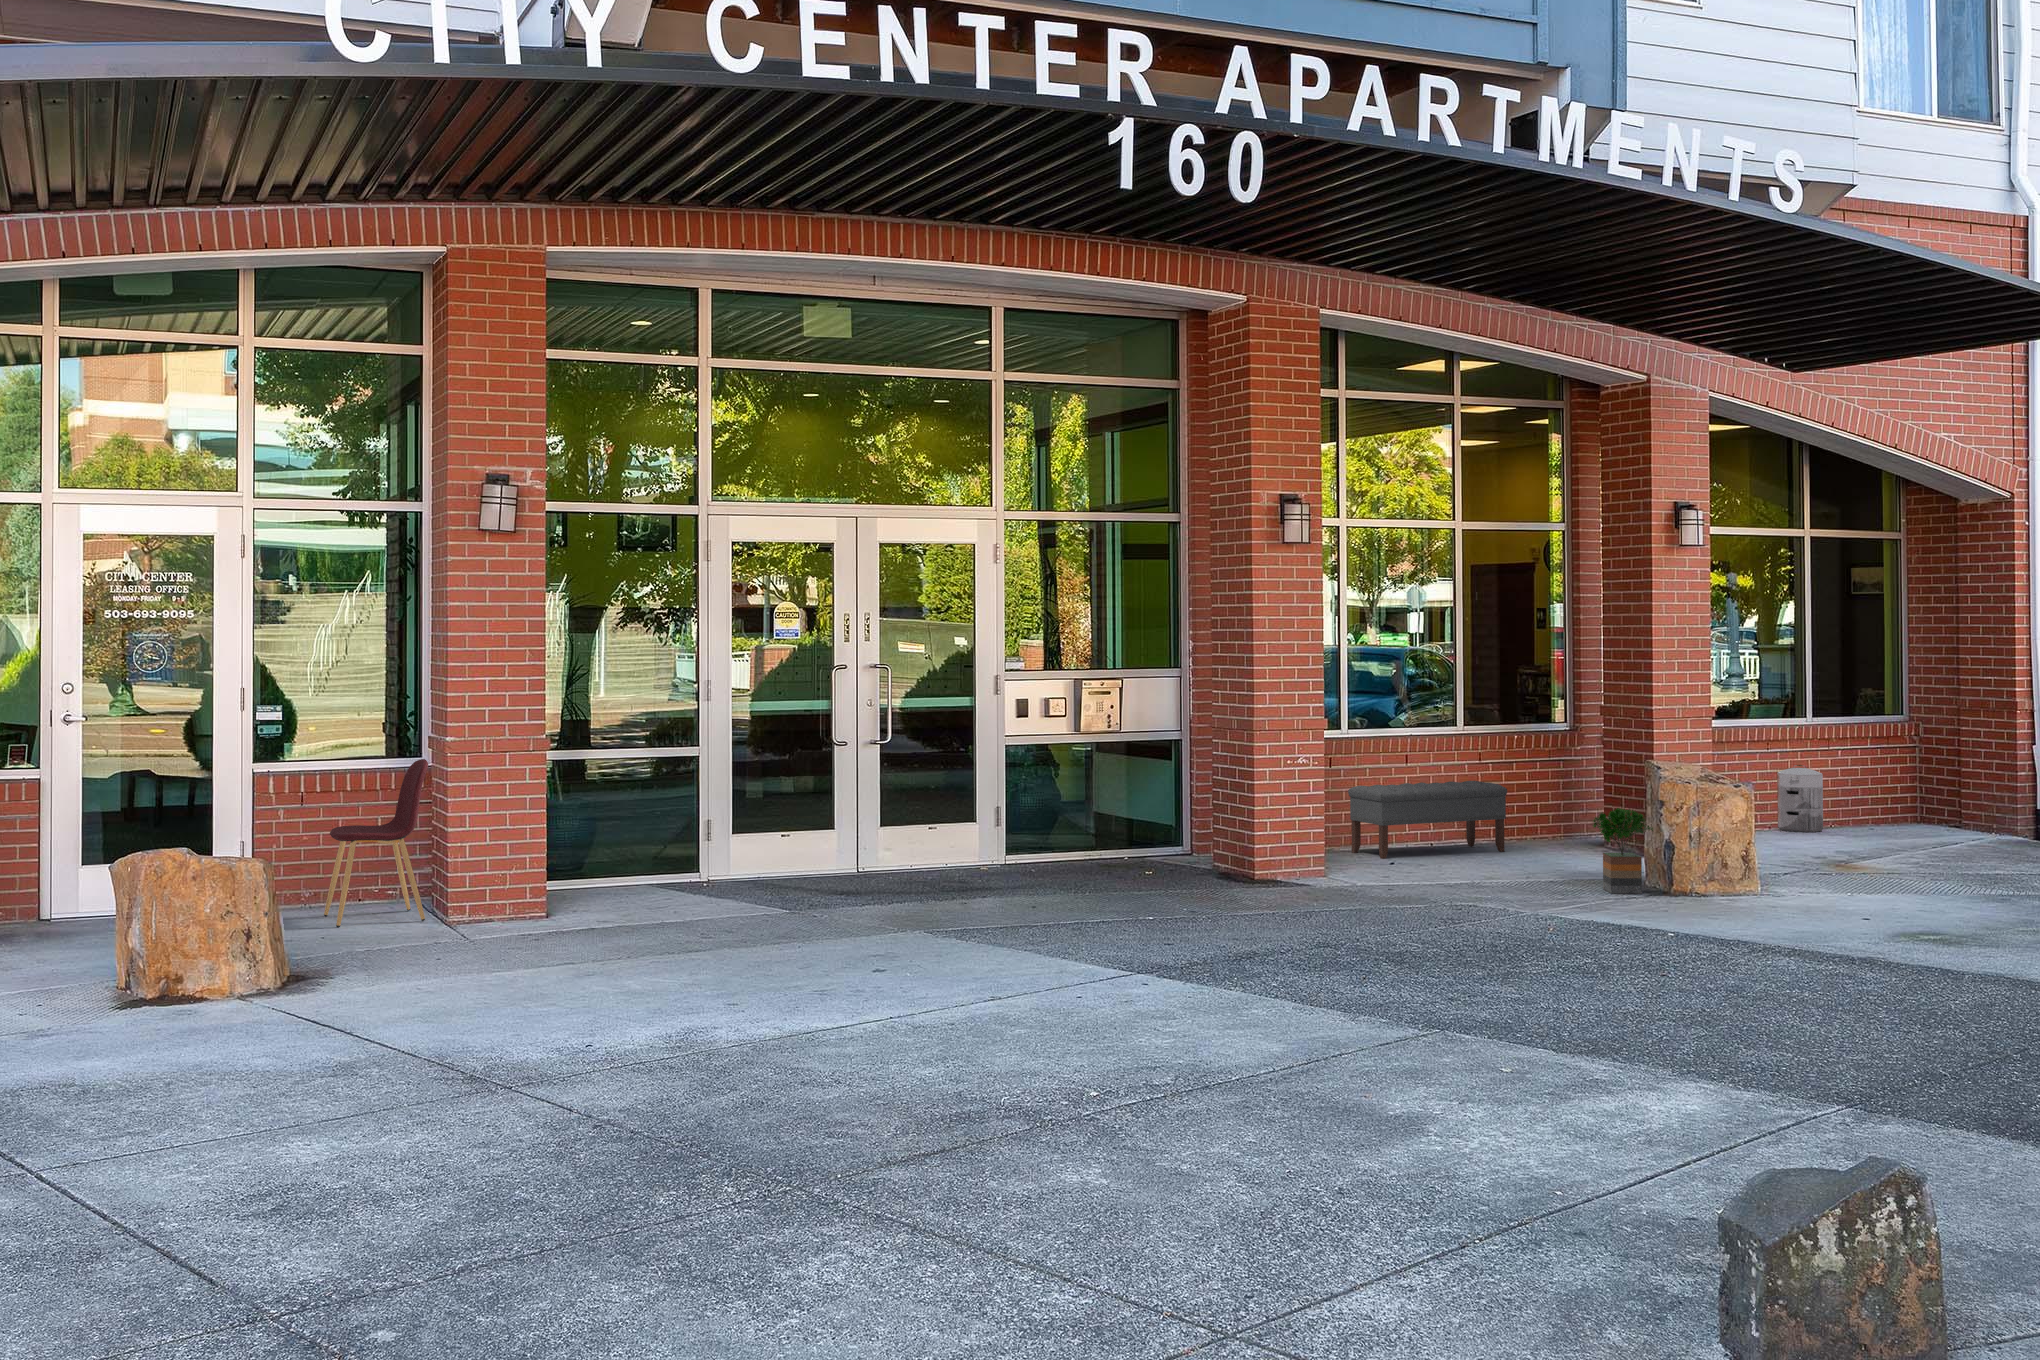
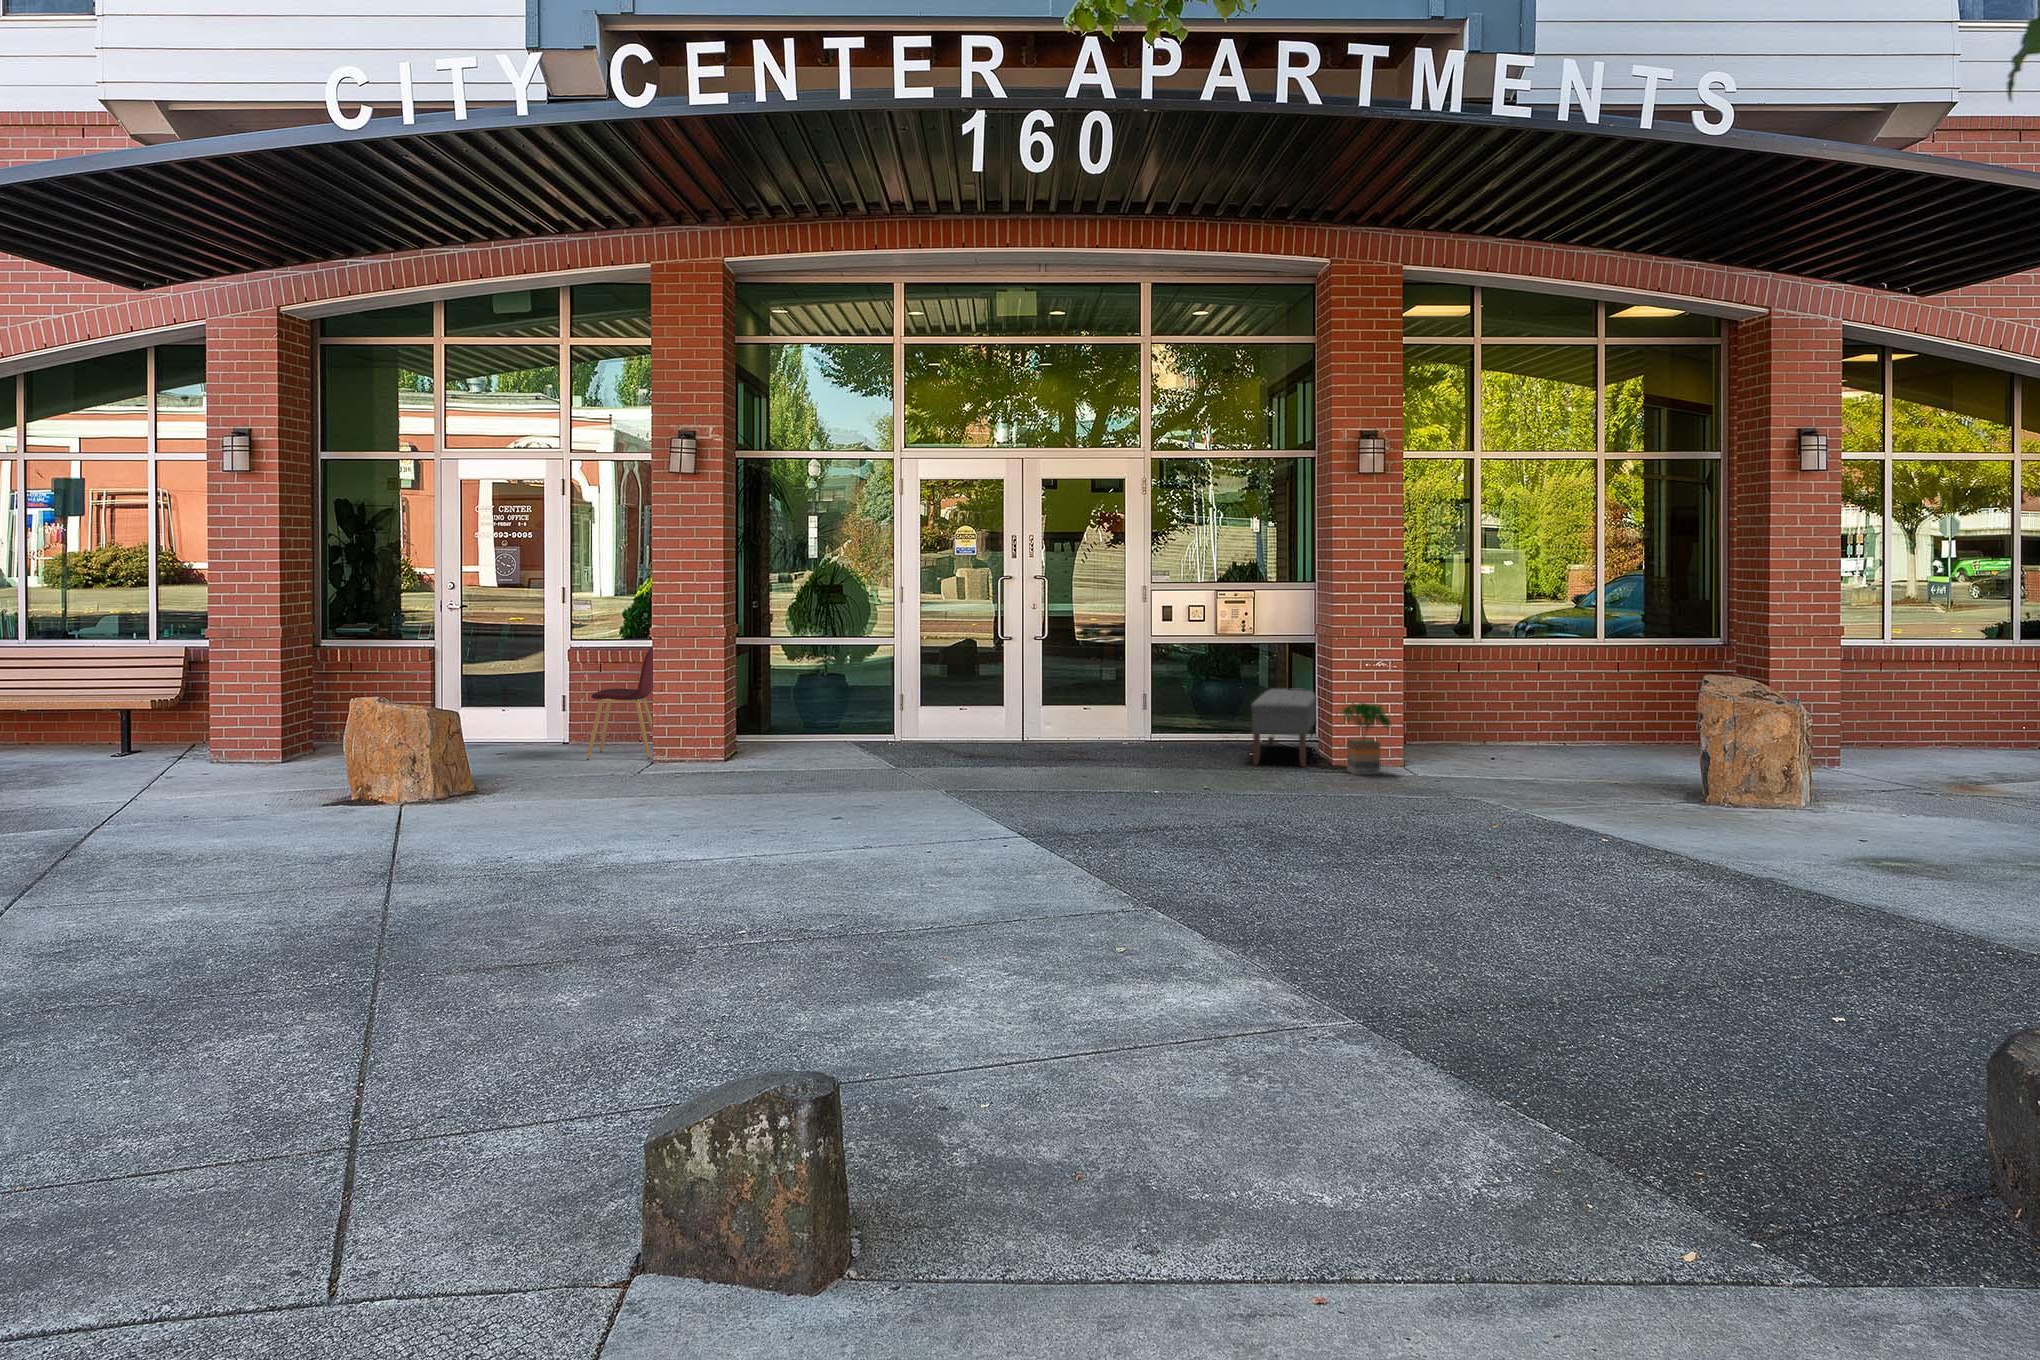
waste bin: present [1777,765,1823,832] -> none [1966,686,2015,752]
bench: present [1348,781,1507,859] -> present [1251,689,1318,767]
potted tree: present [1593,808,1653,894] -> present [1342,703,1391,775]

